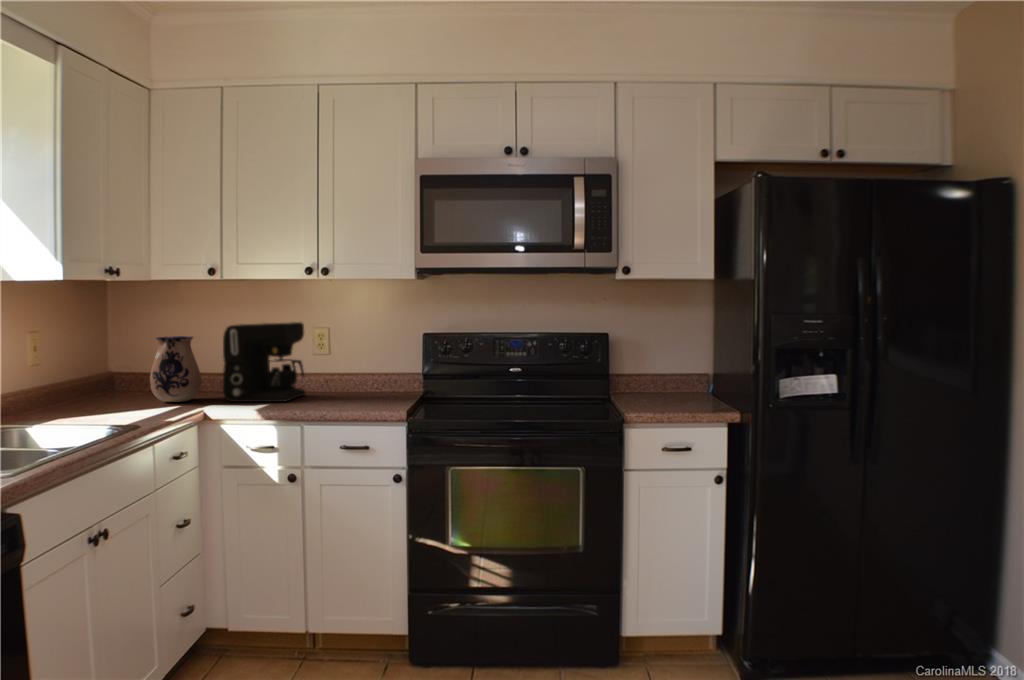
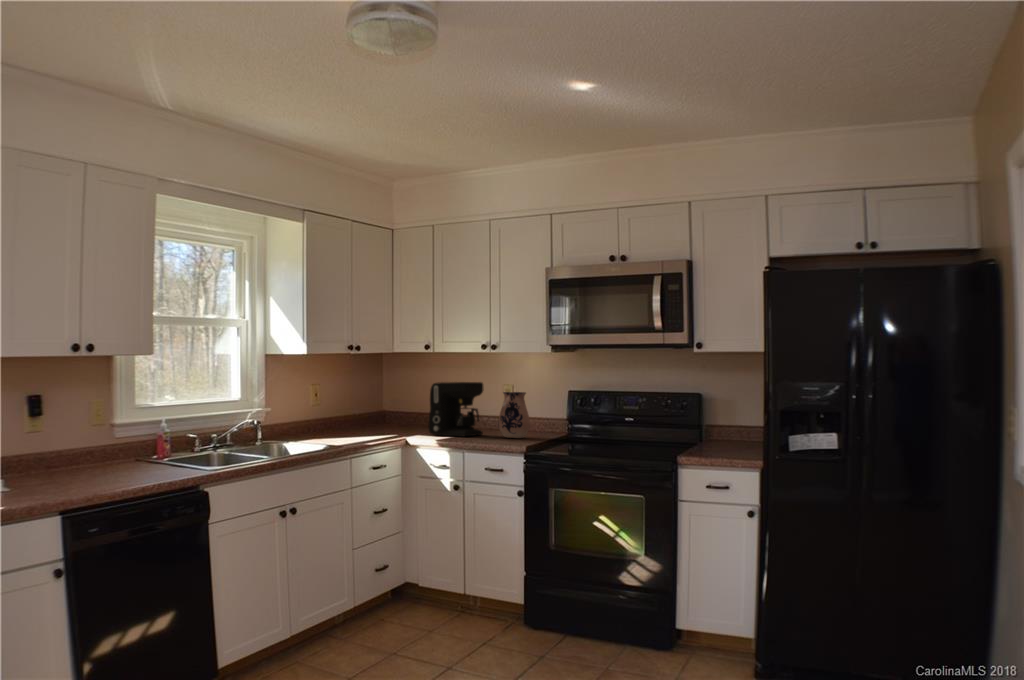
ceramic pitcher: present [150,336,202,402] -> present [498,392,530,438]

